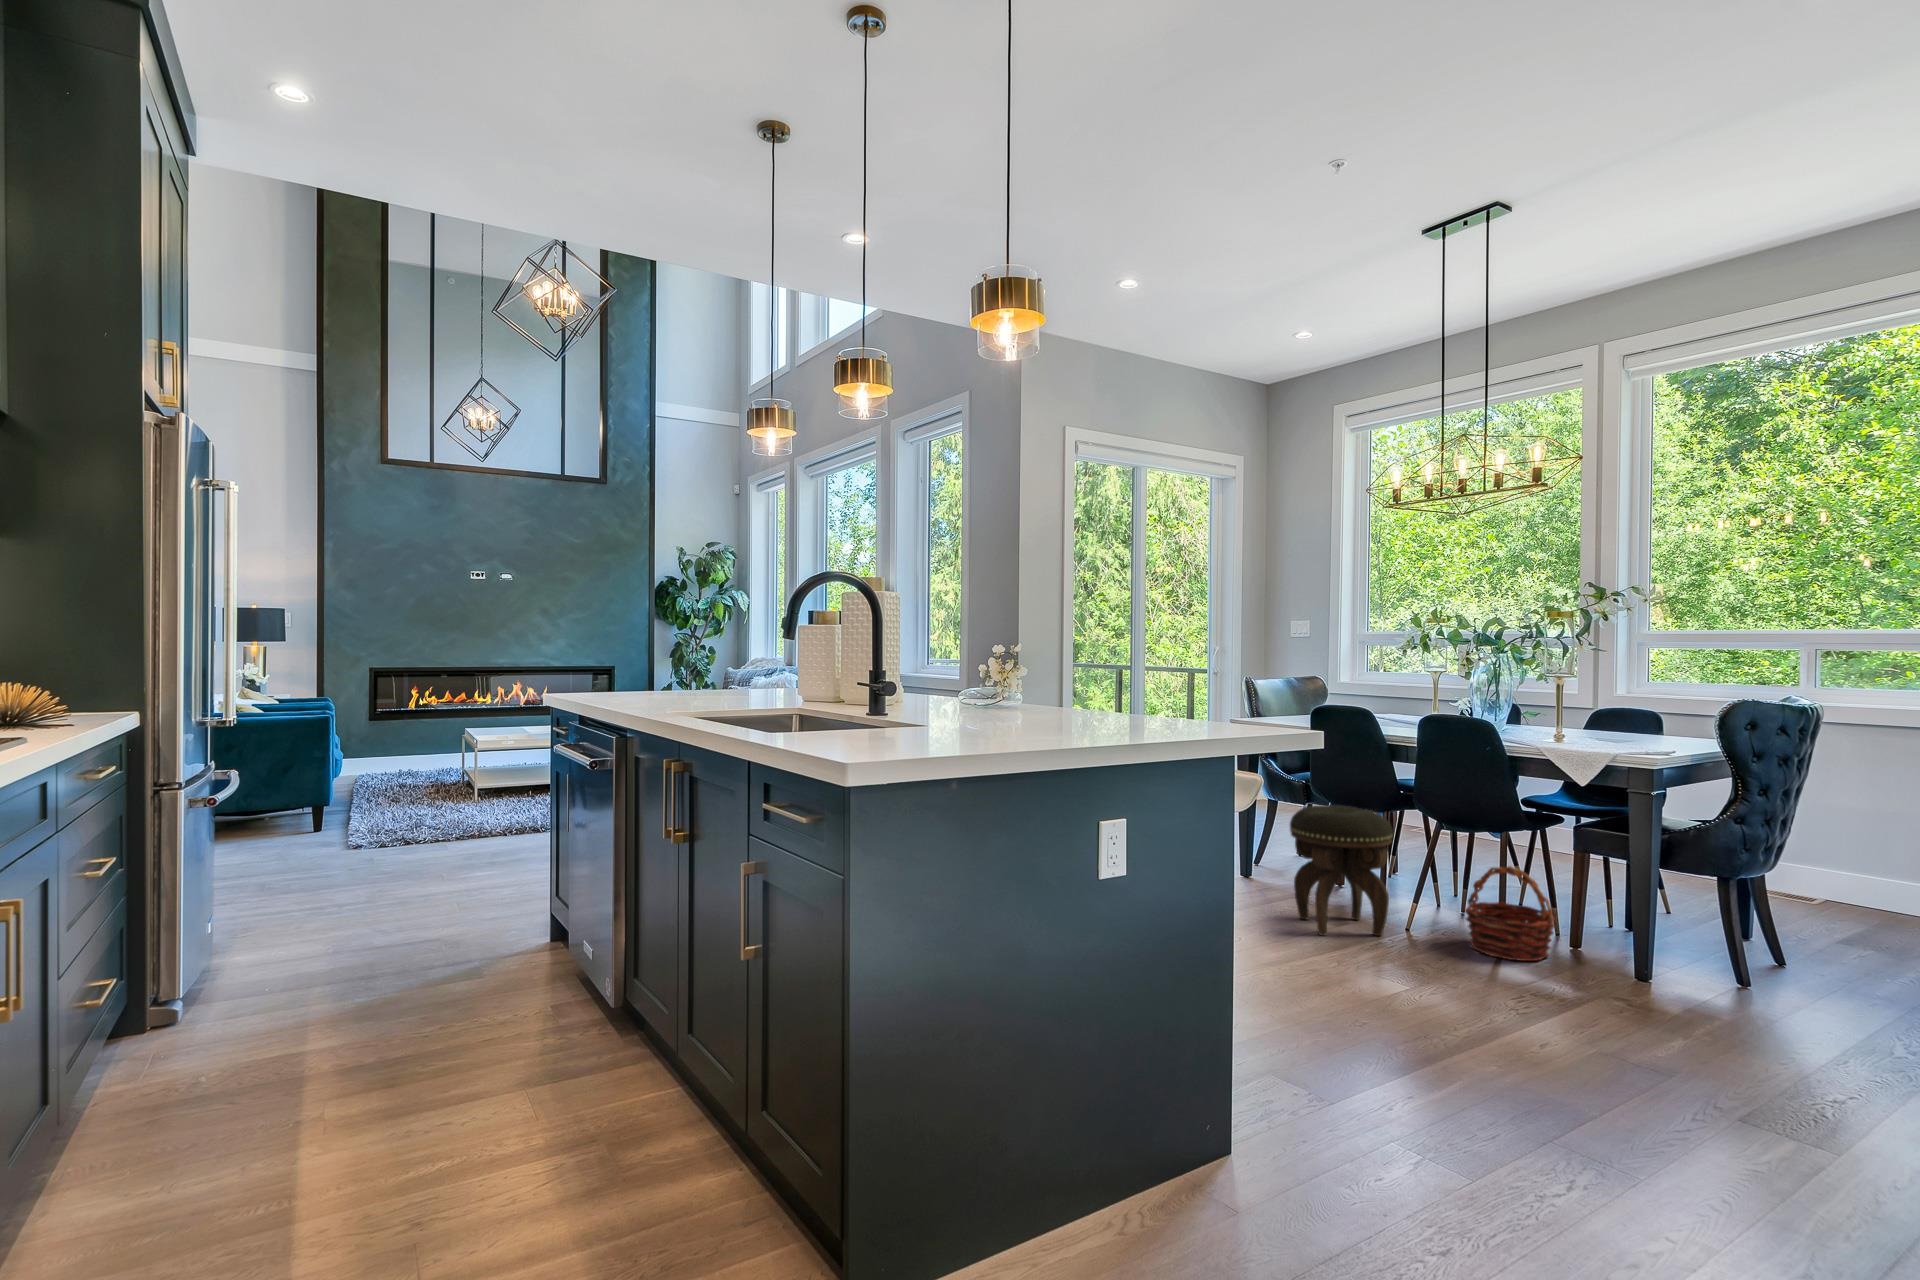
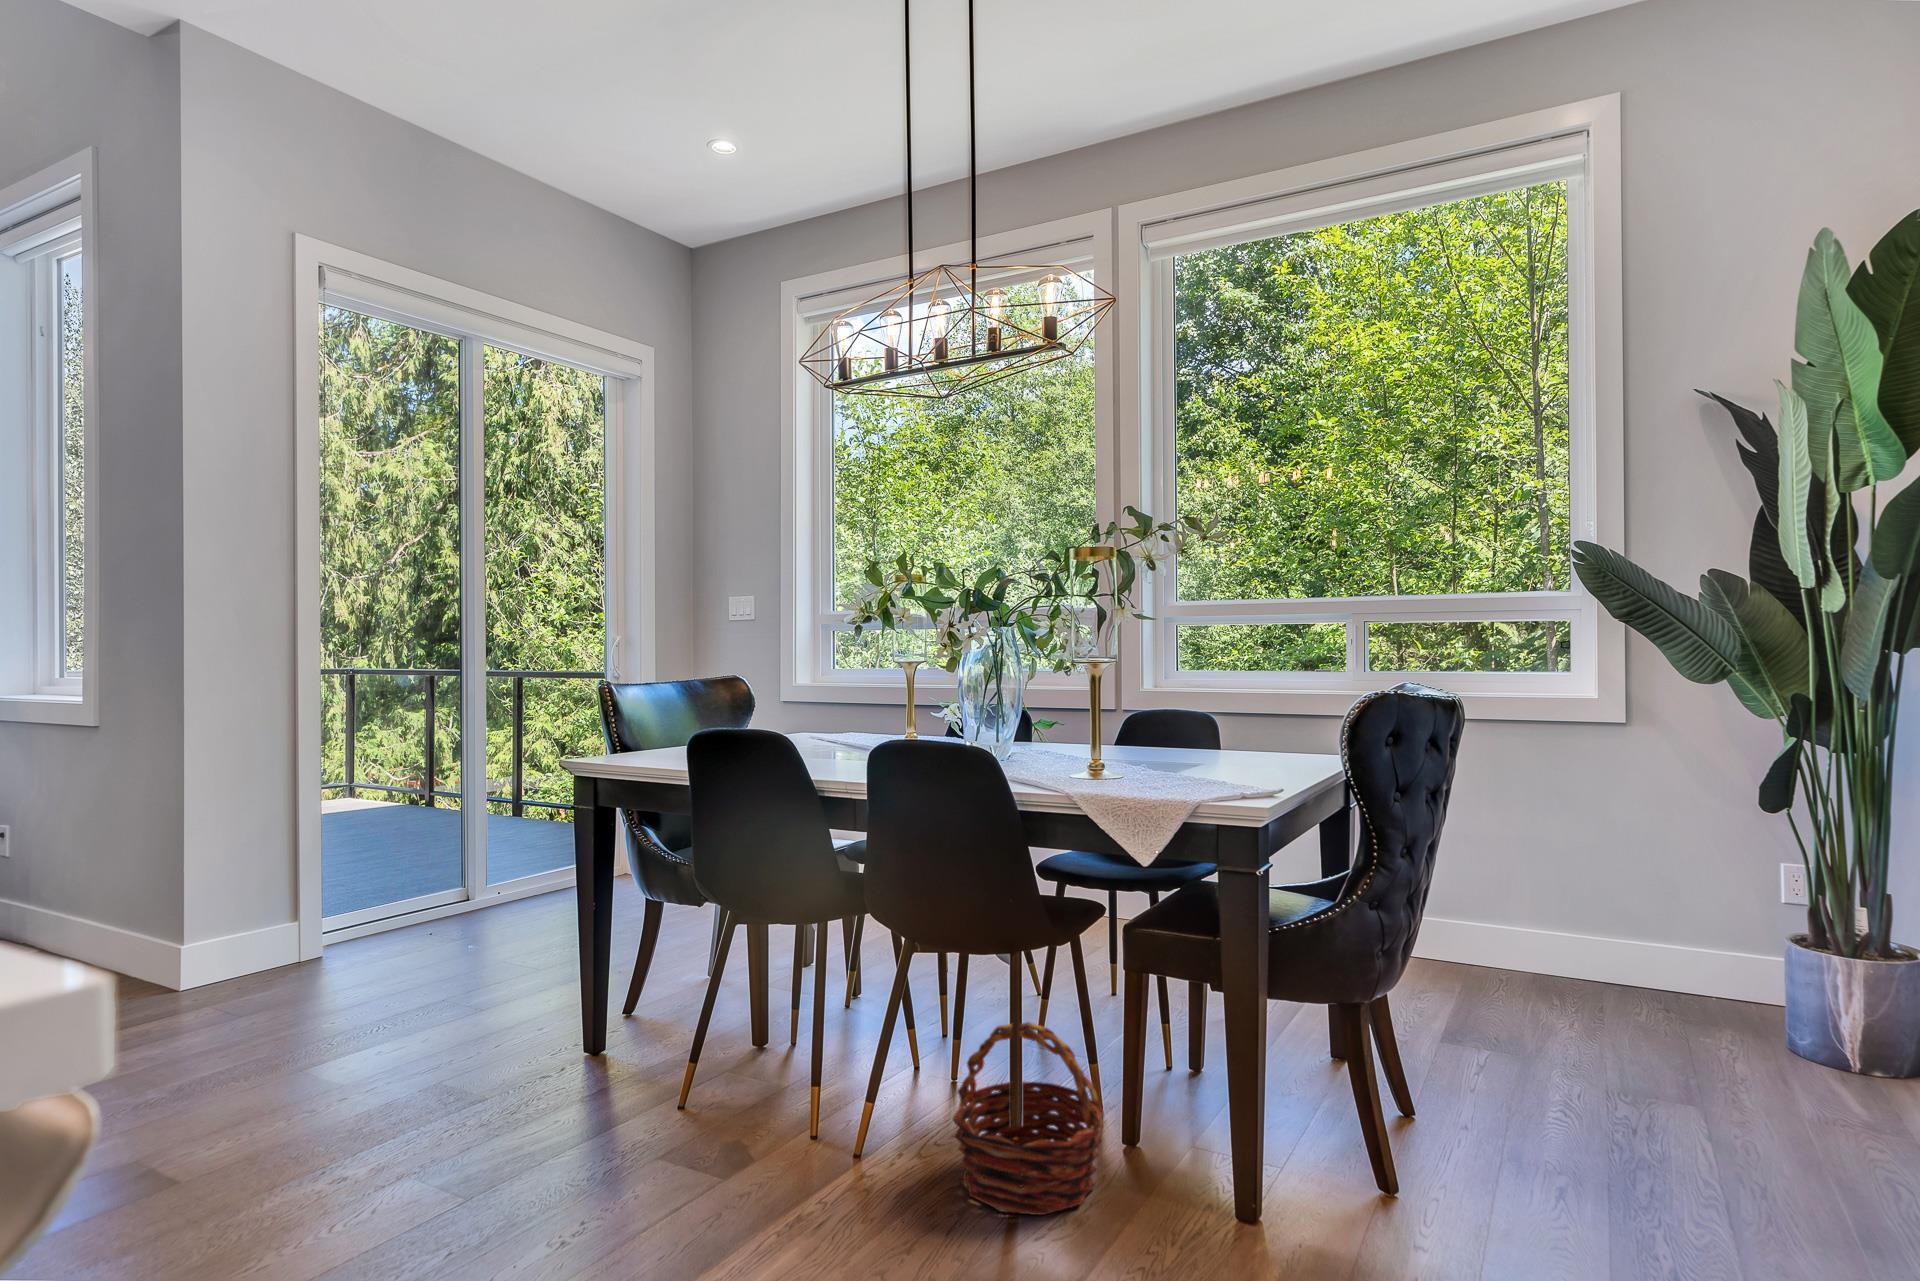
footstool: present [1290,805,1393,936] -> none [627,927,826,1222]

